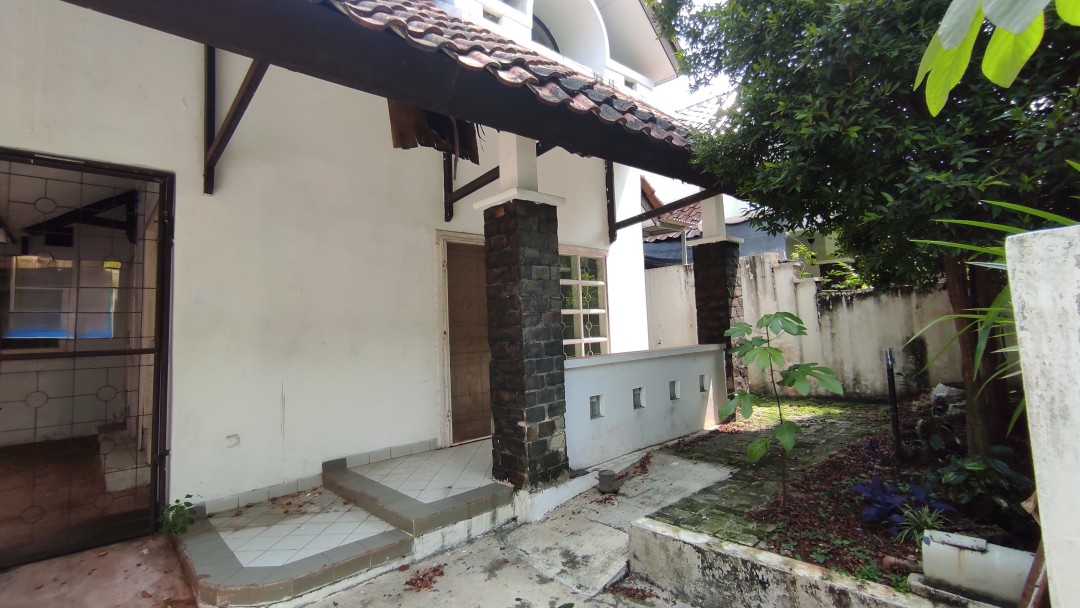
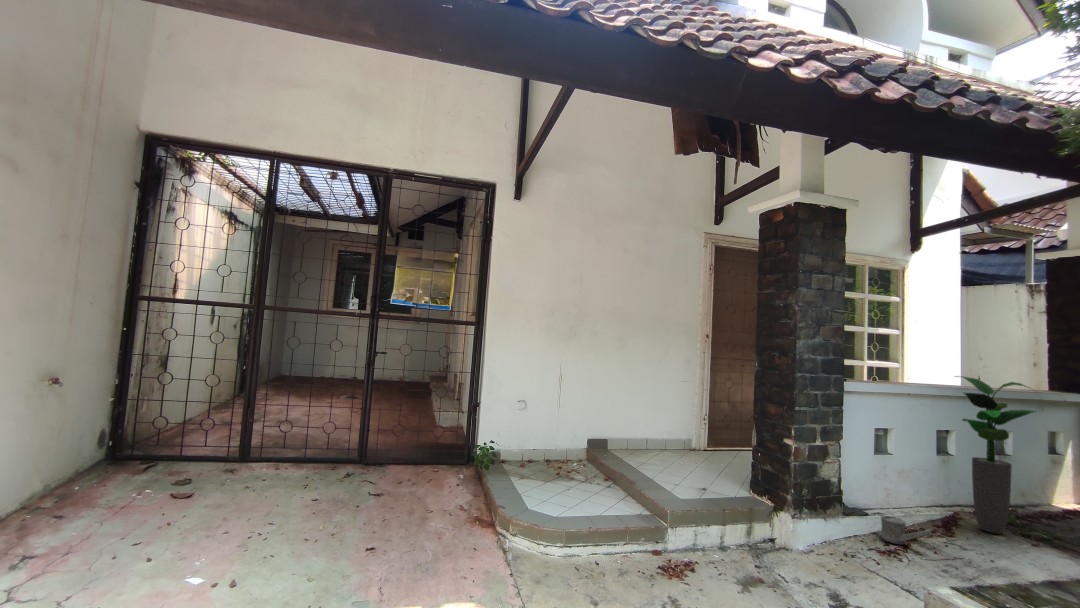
potted plant: none [641,344,692,464] -> present [956,376,1036,534]

